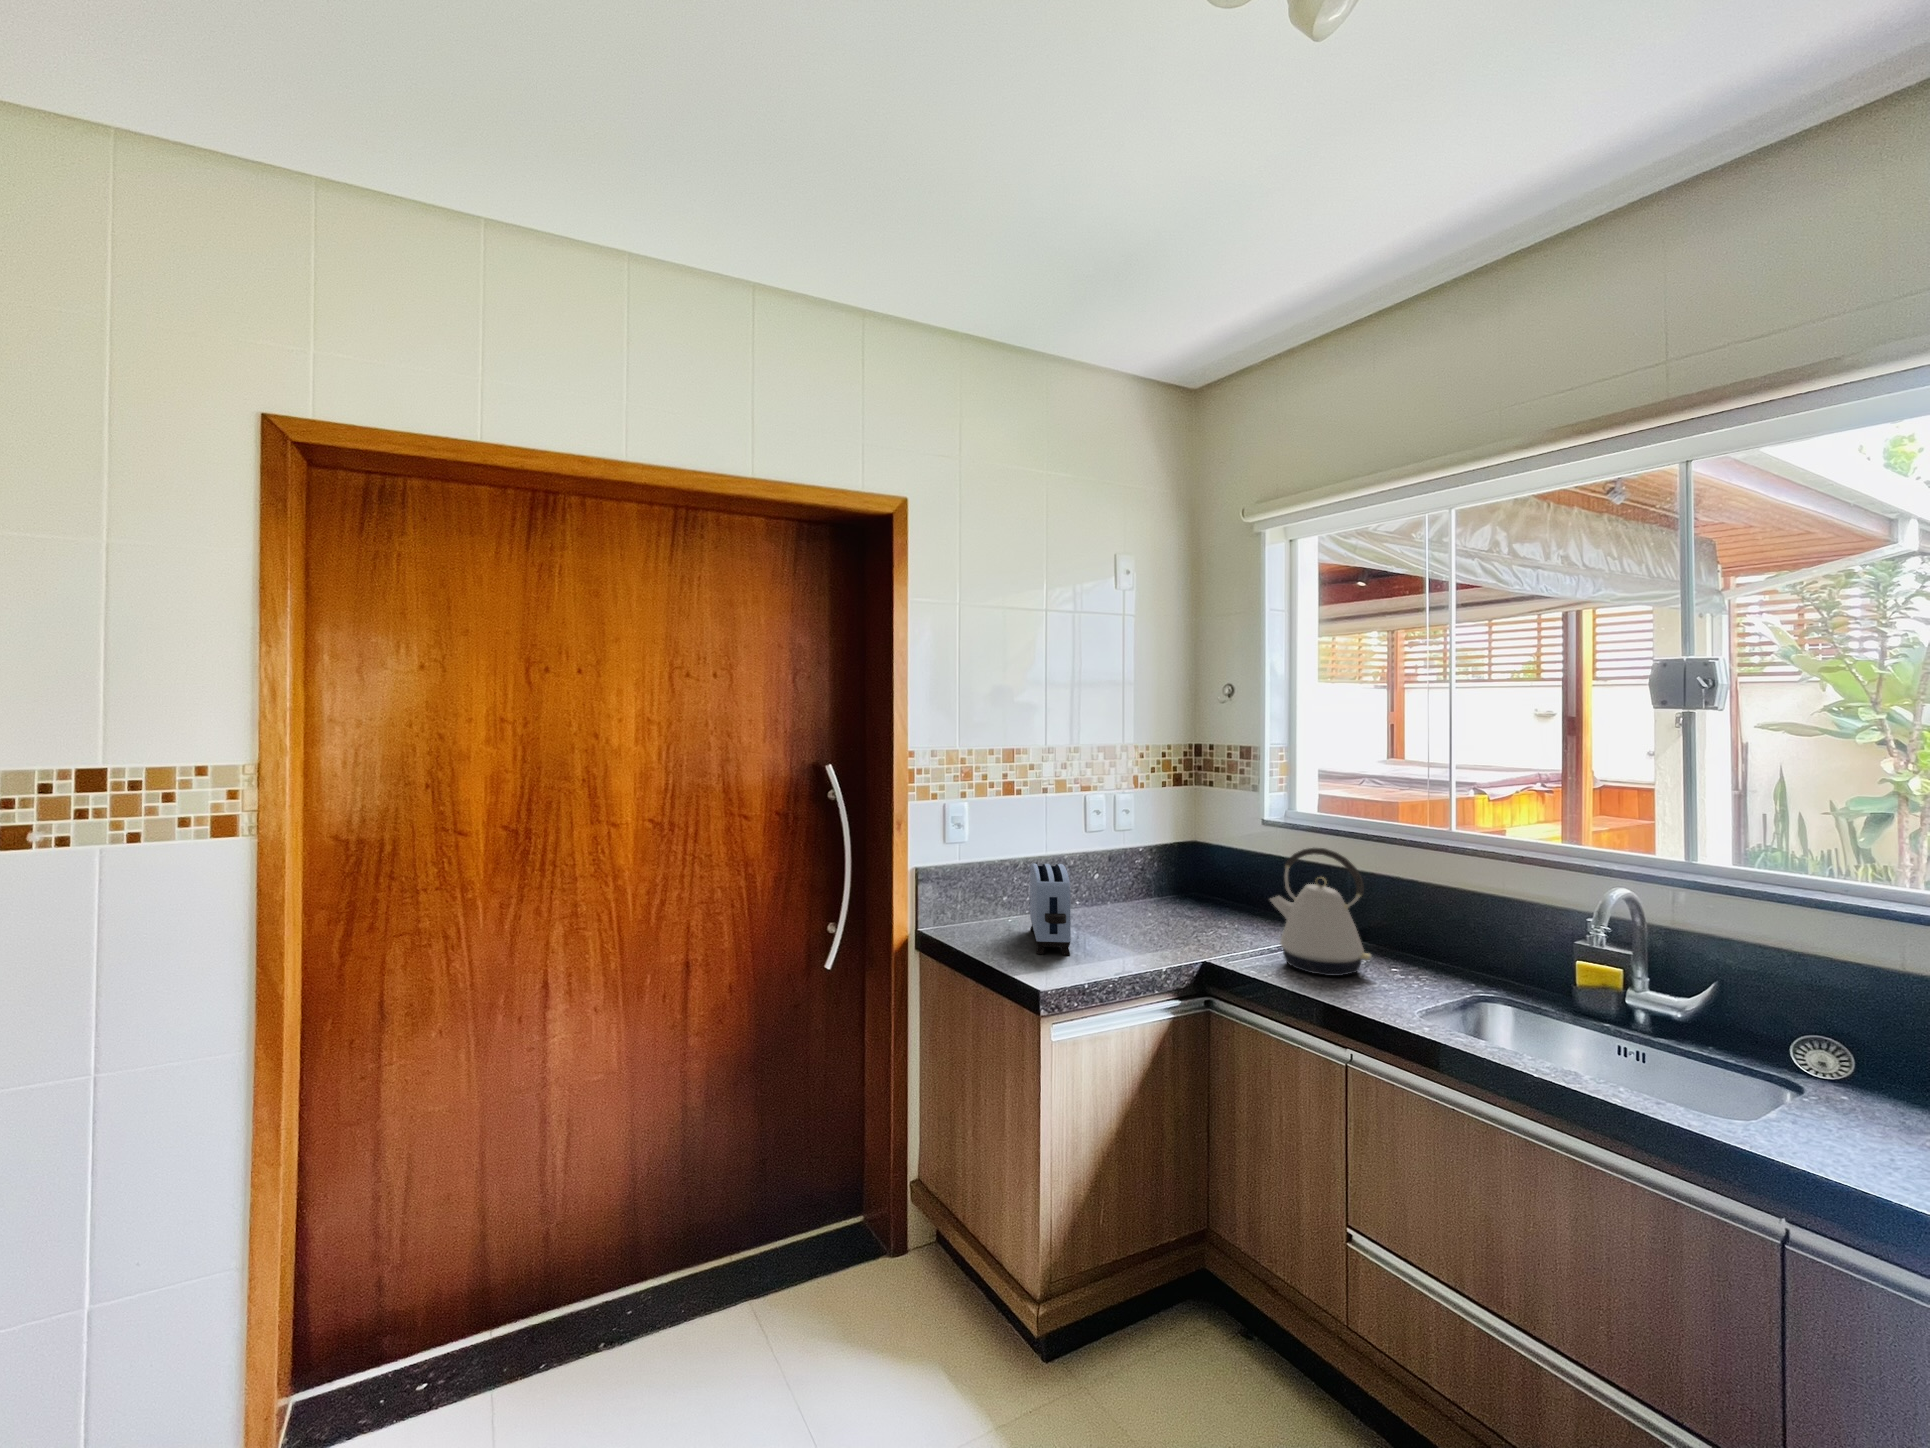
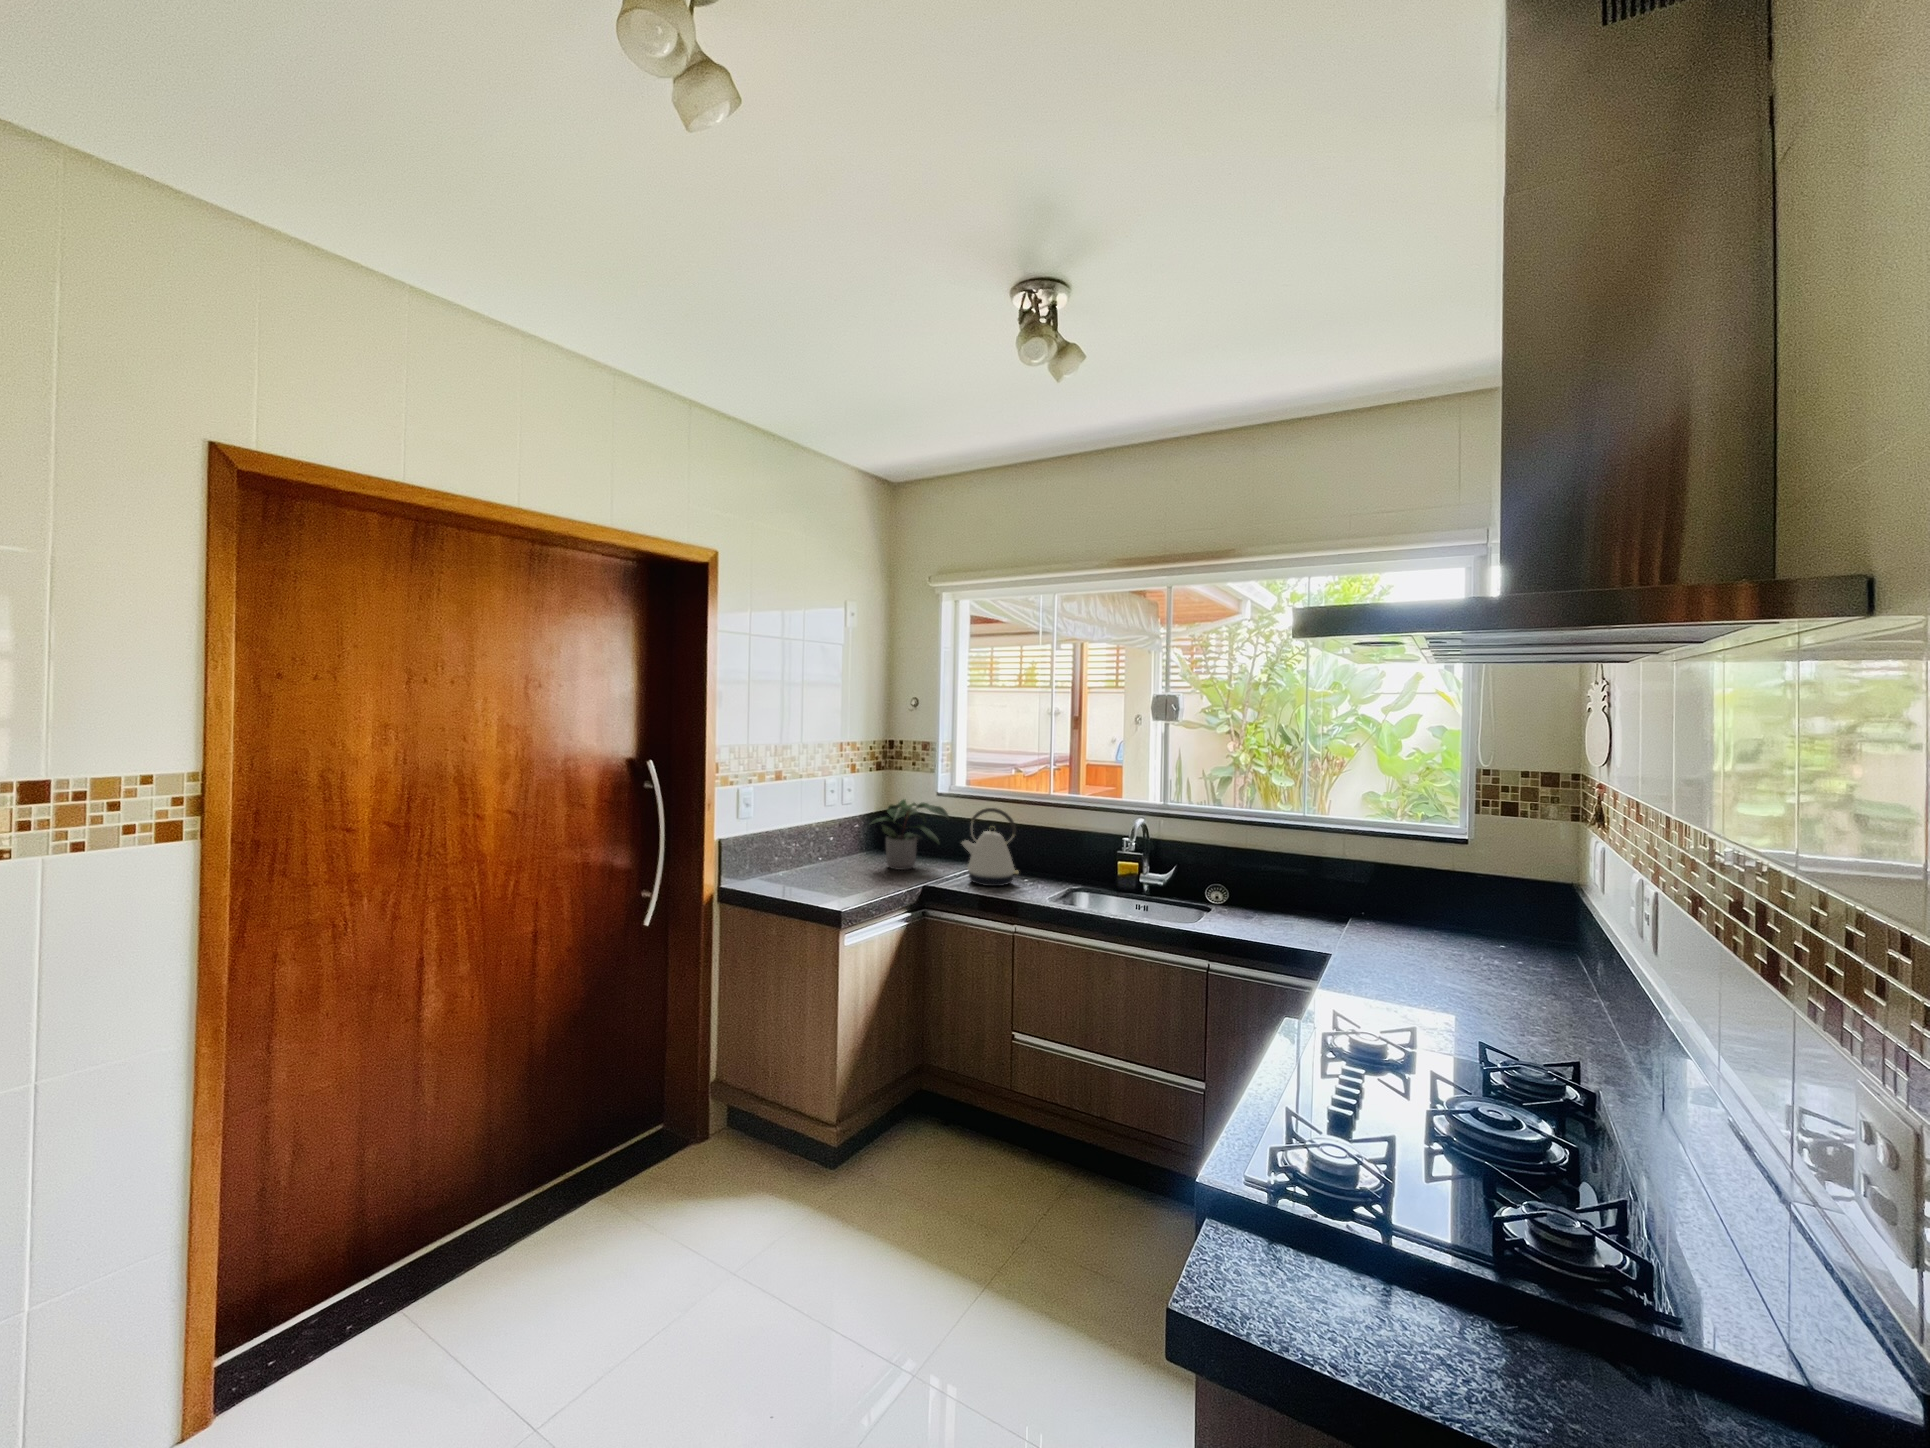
potted plant: none [1143,826,1265,931] -> present [871,800,949,870]
toaster: present [1030,864,1071,955] -> none [800,829,844,892]

